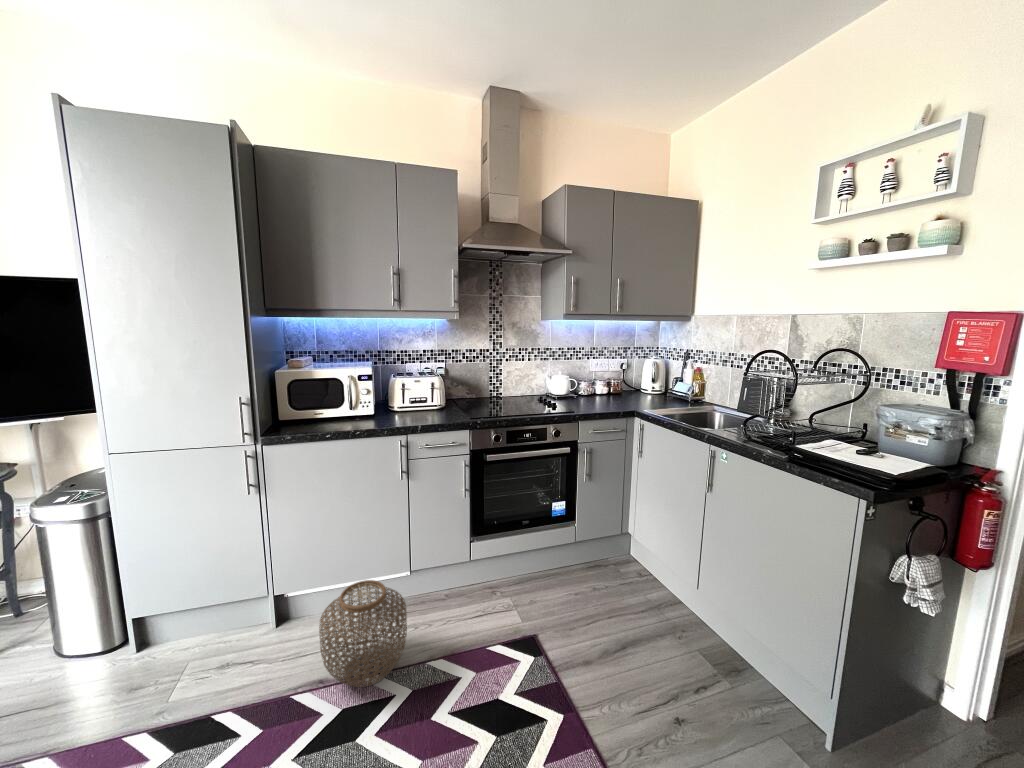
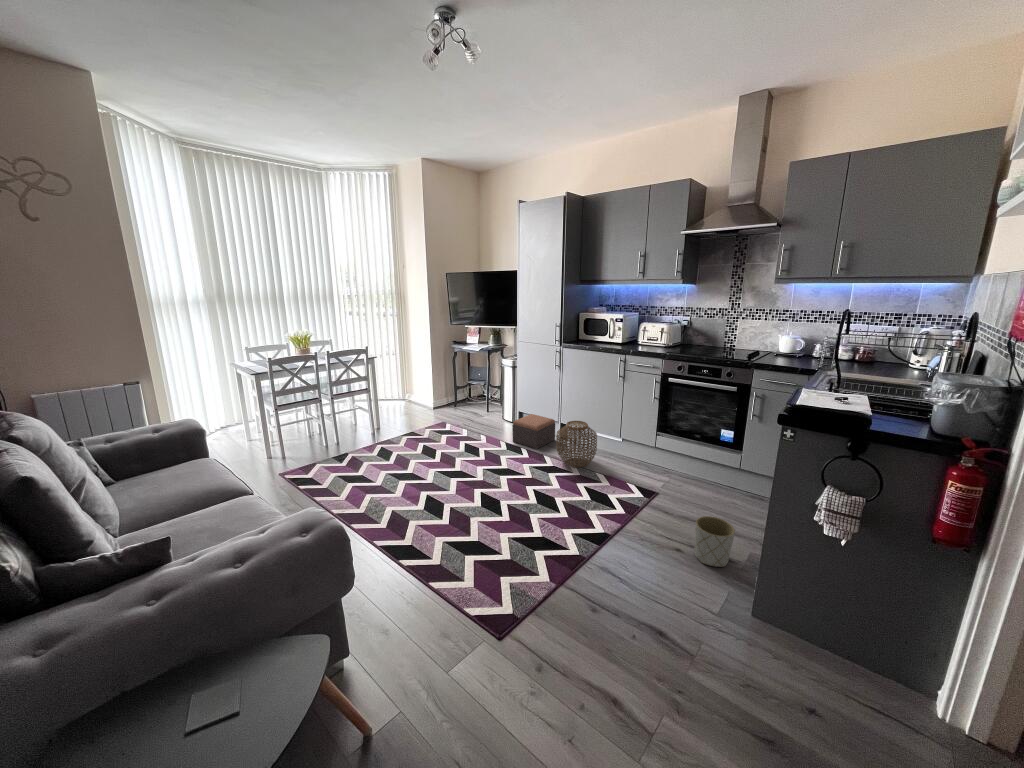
footstool: none [154,599,268,711] -> present [513,414,555,449]
planter: none [684,642,741,729] -> present [694,516,735,567]

